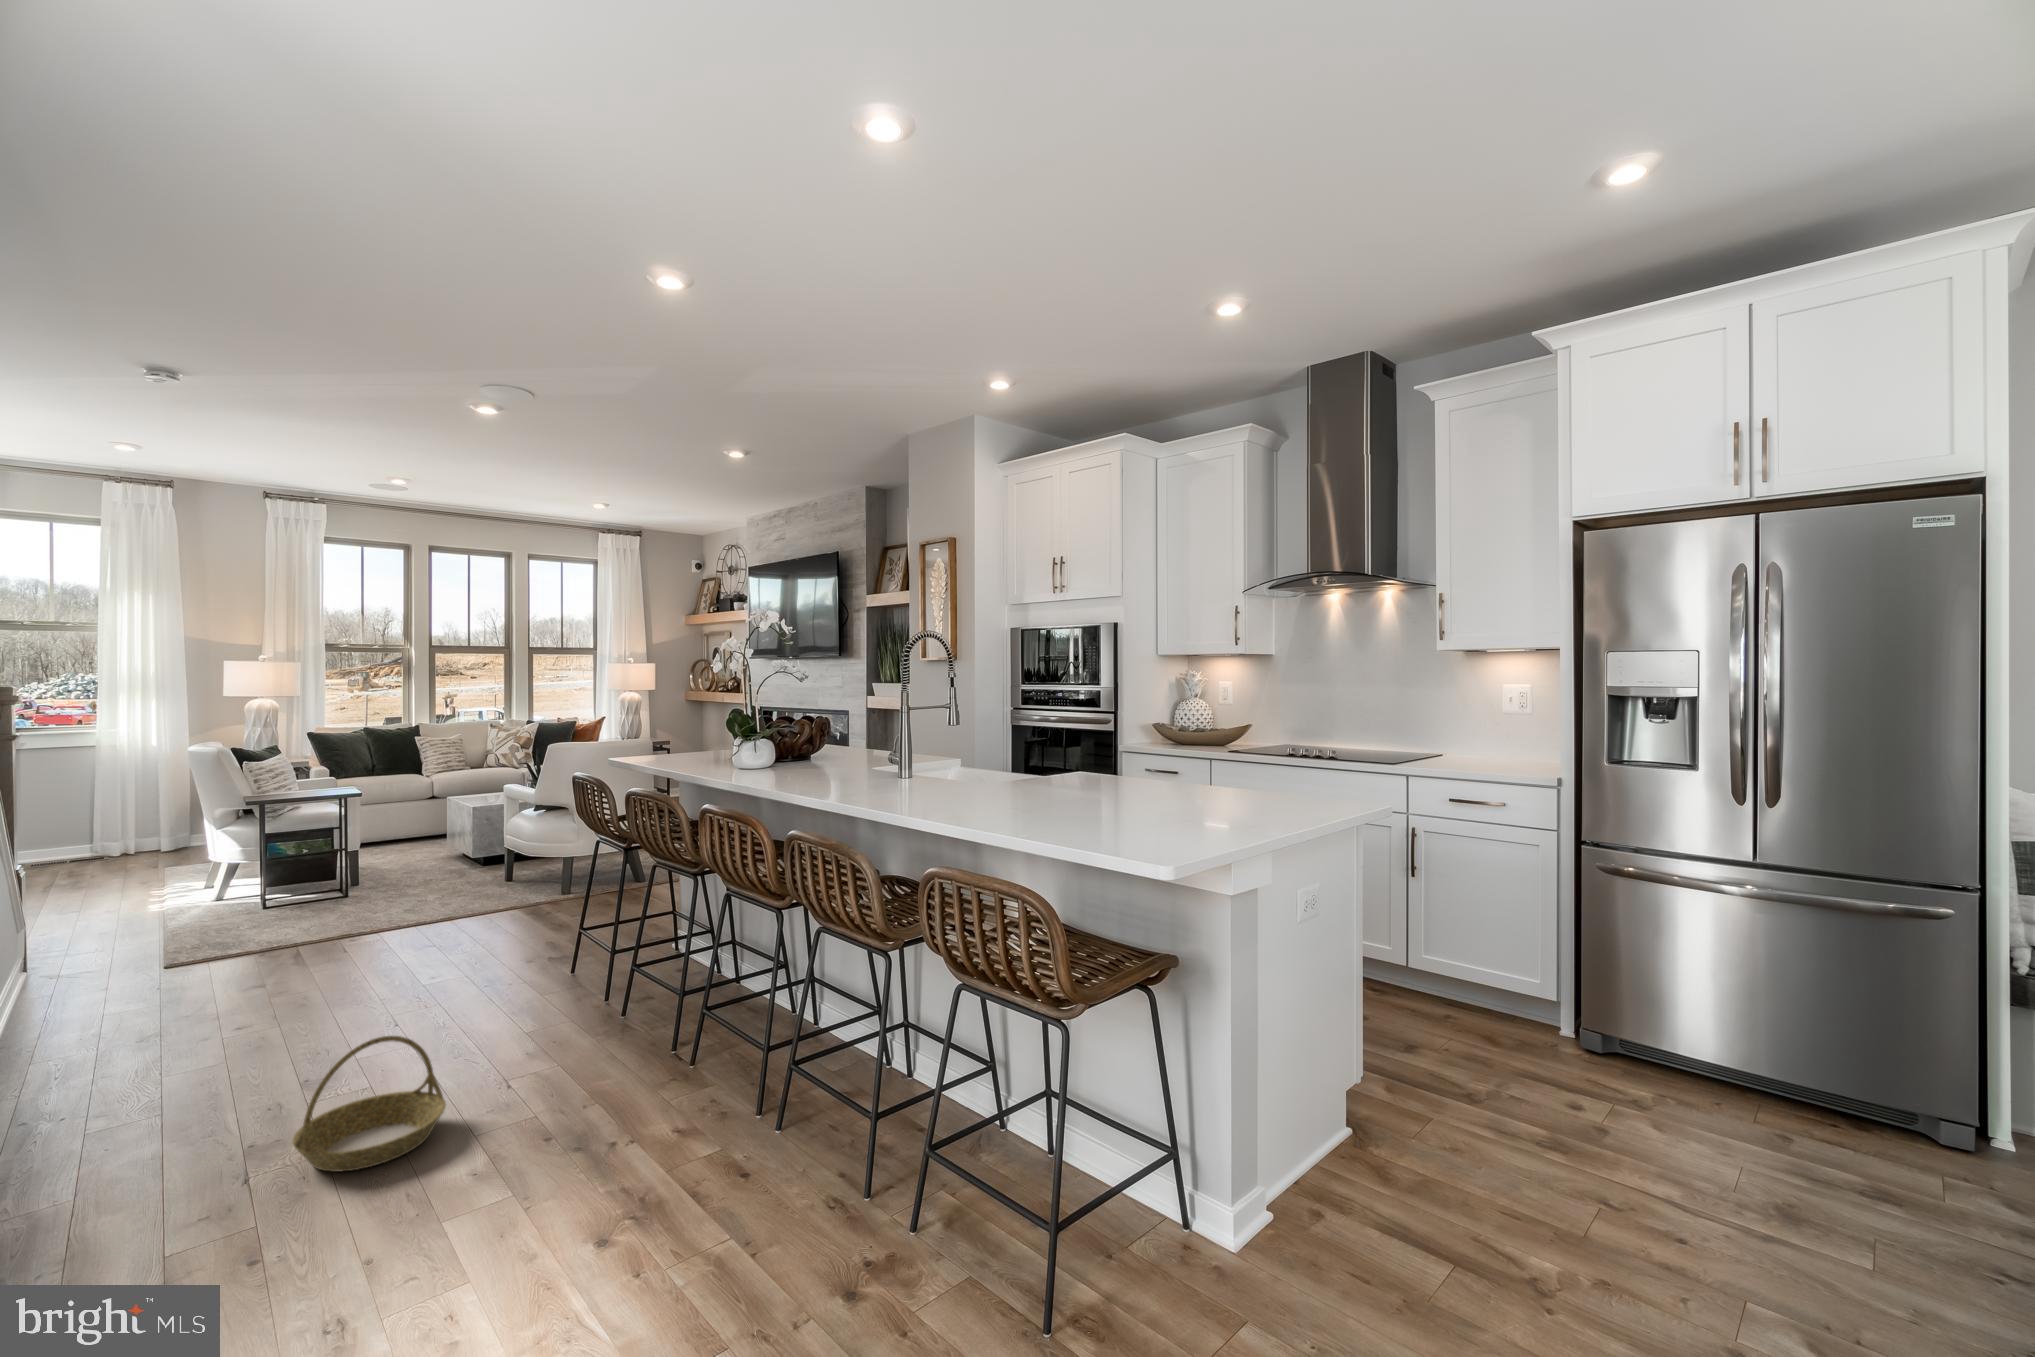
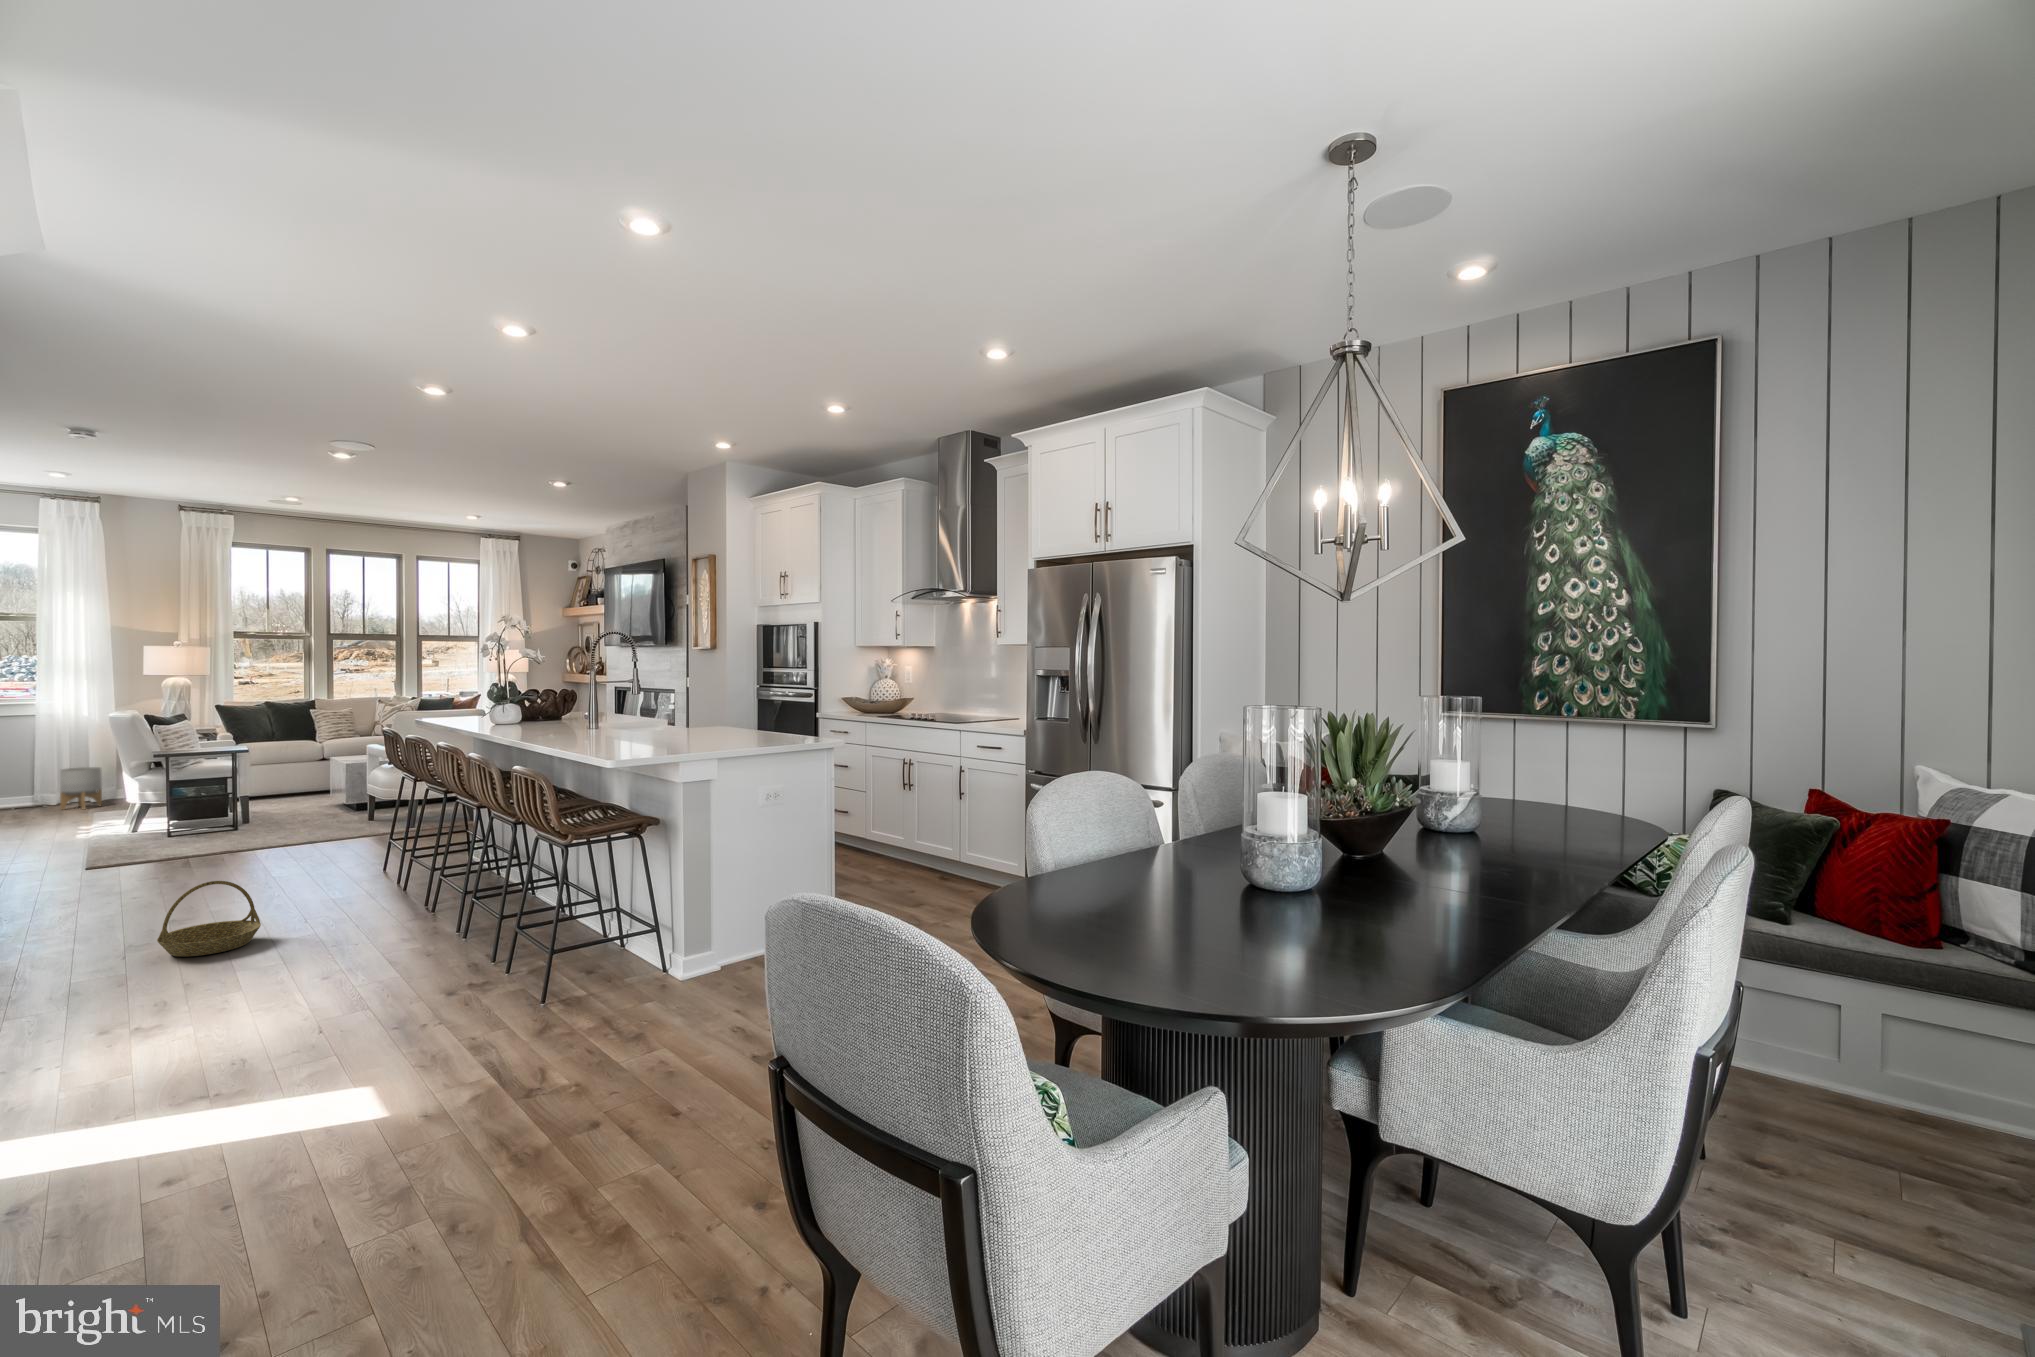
planter: none [125,809,174,863] -> present [60,767,102,810]

